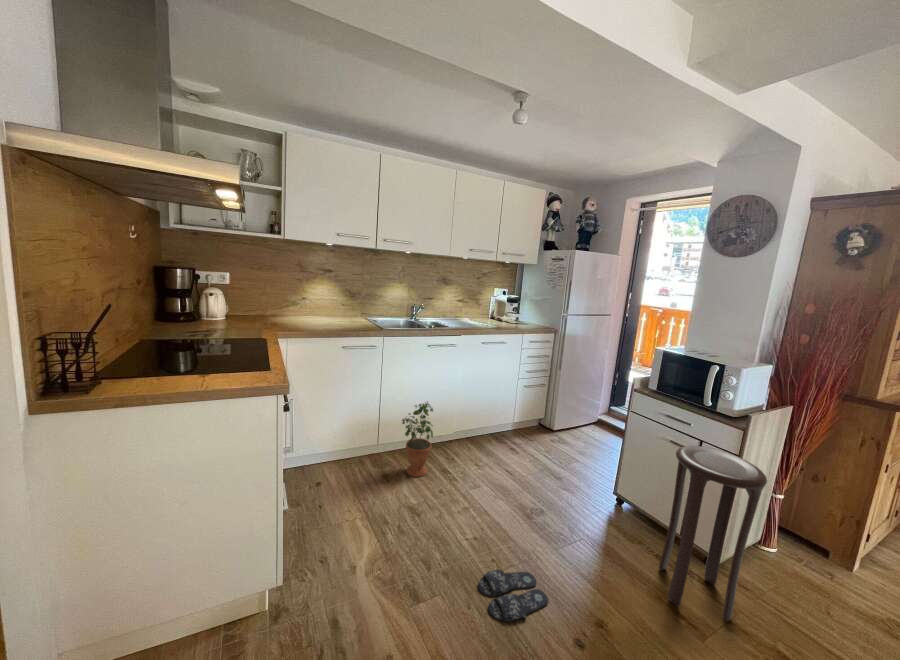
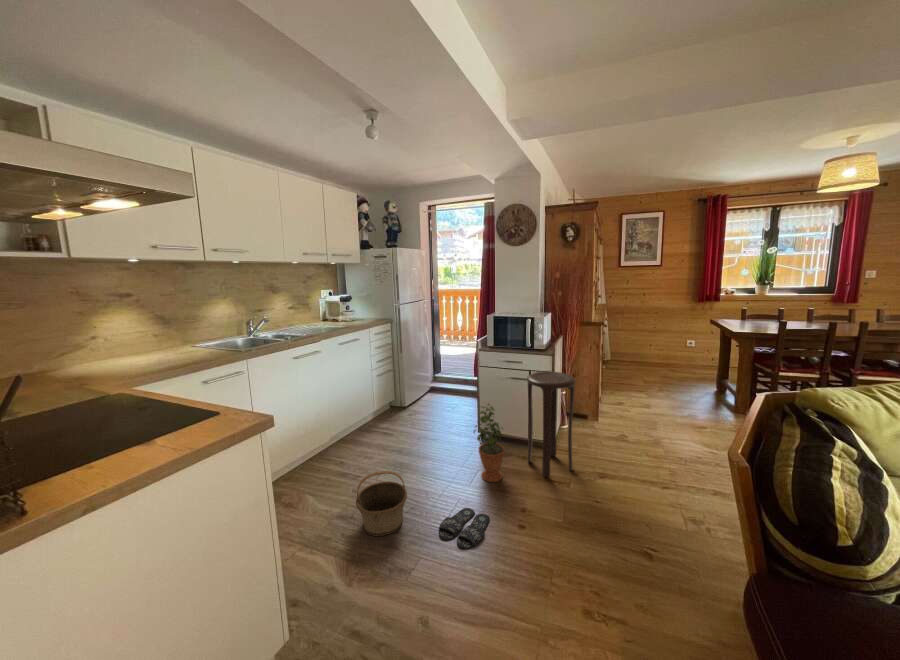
potted plant: present [402,401,433,477] -> present [474,404,505,482]
basket: none [416,480,470,550] -> present [356,471,407,536]

